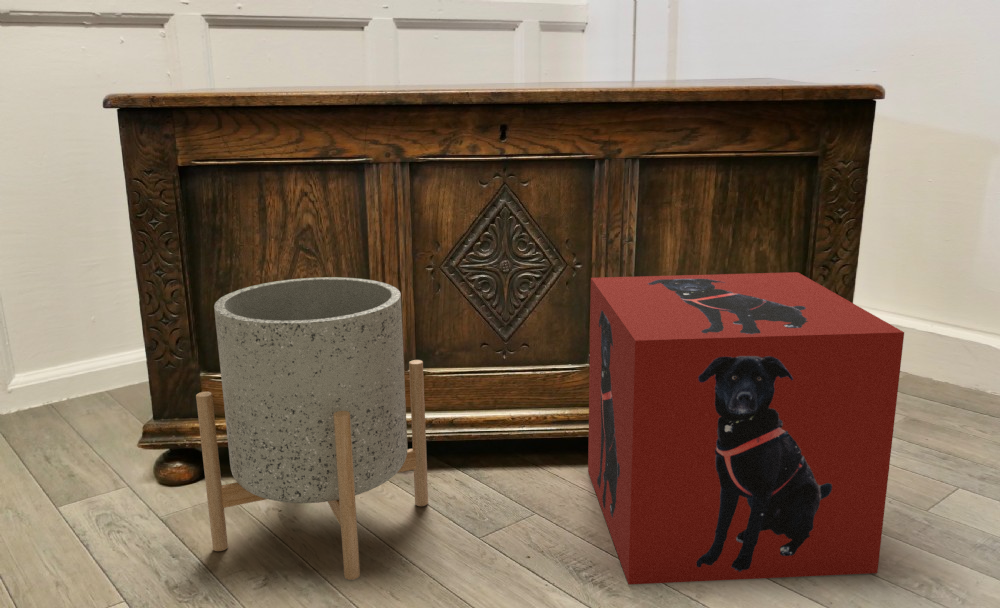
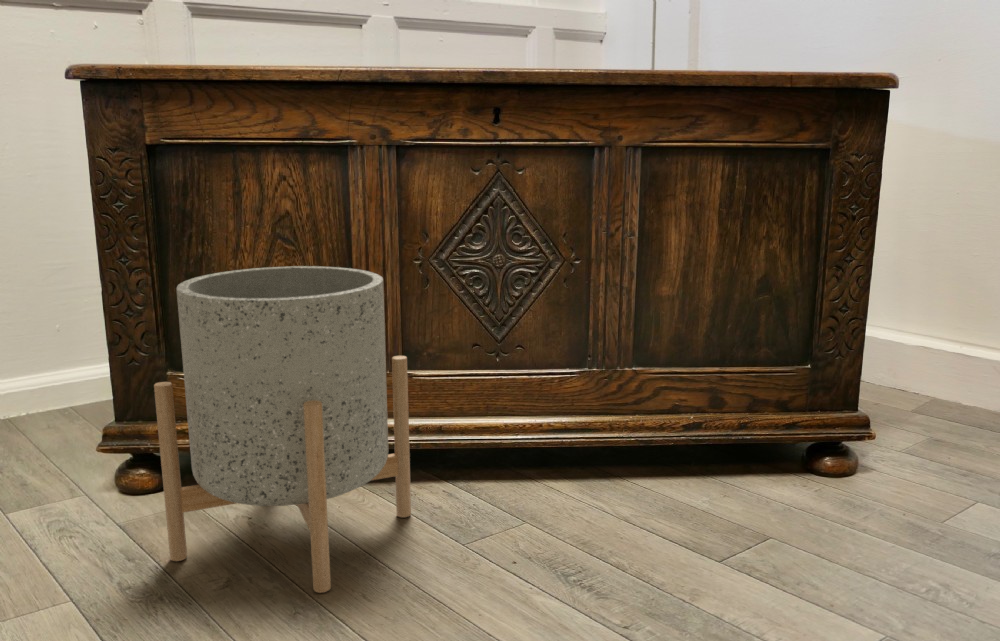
storage box: present [588,272,904,585] -> none [585,270,940,601]

